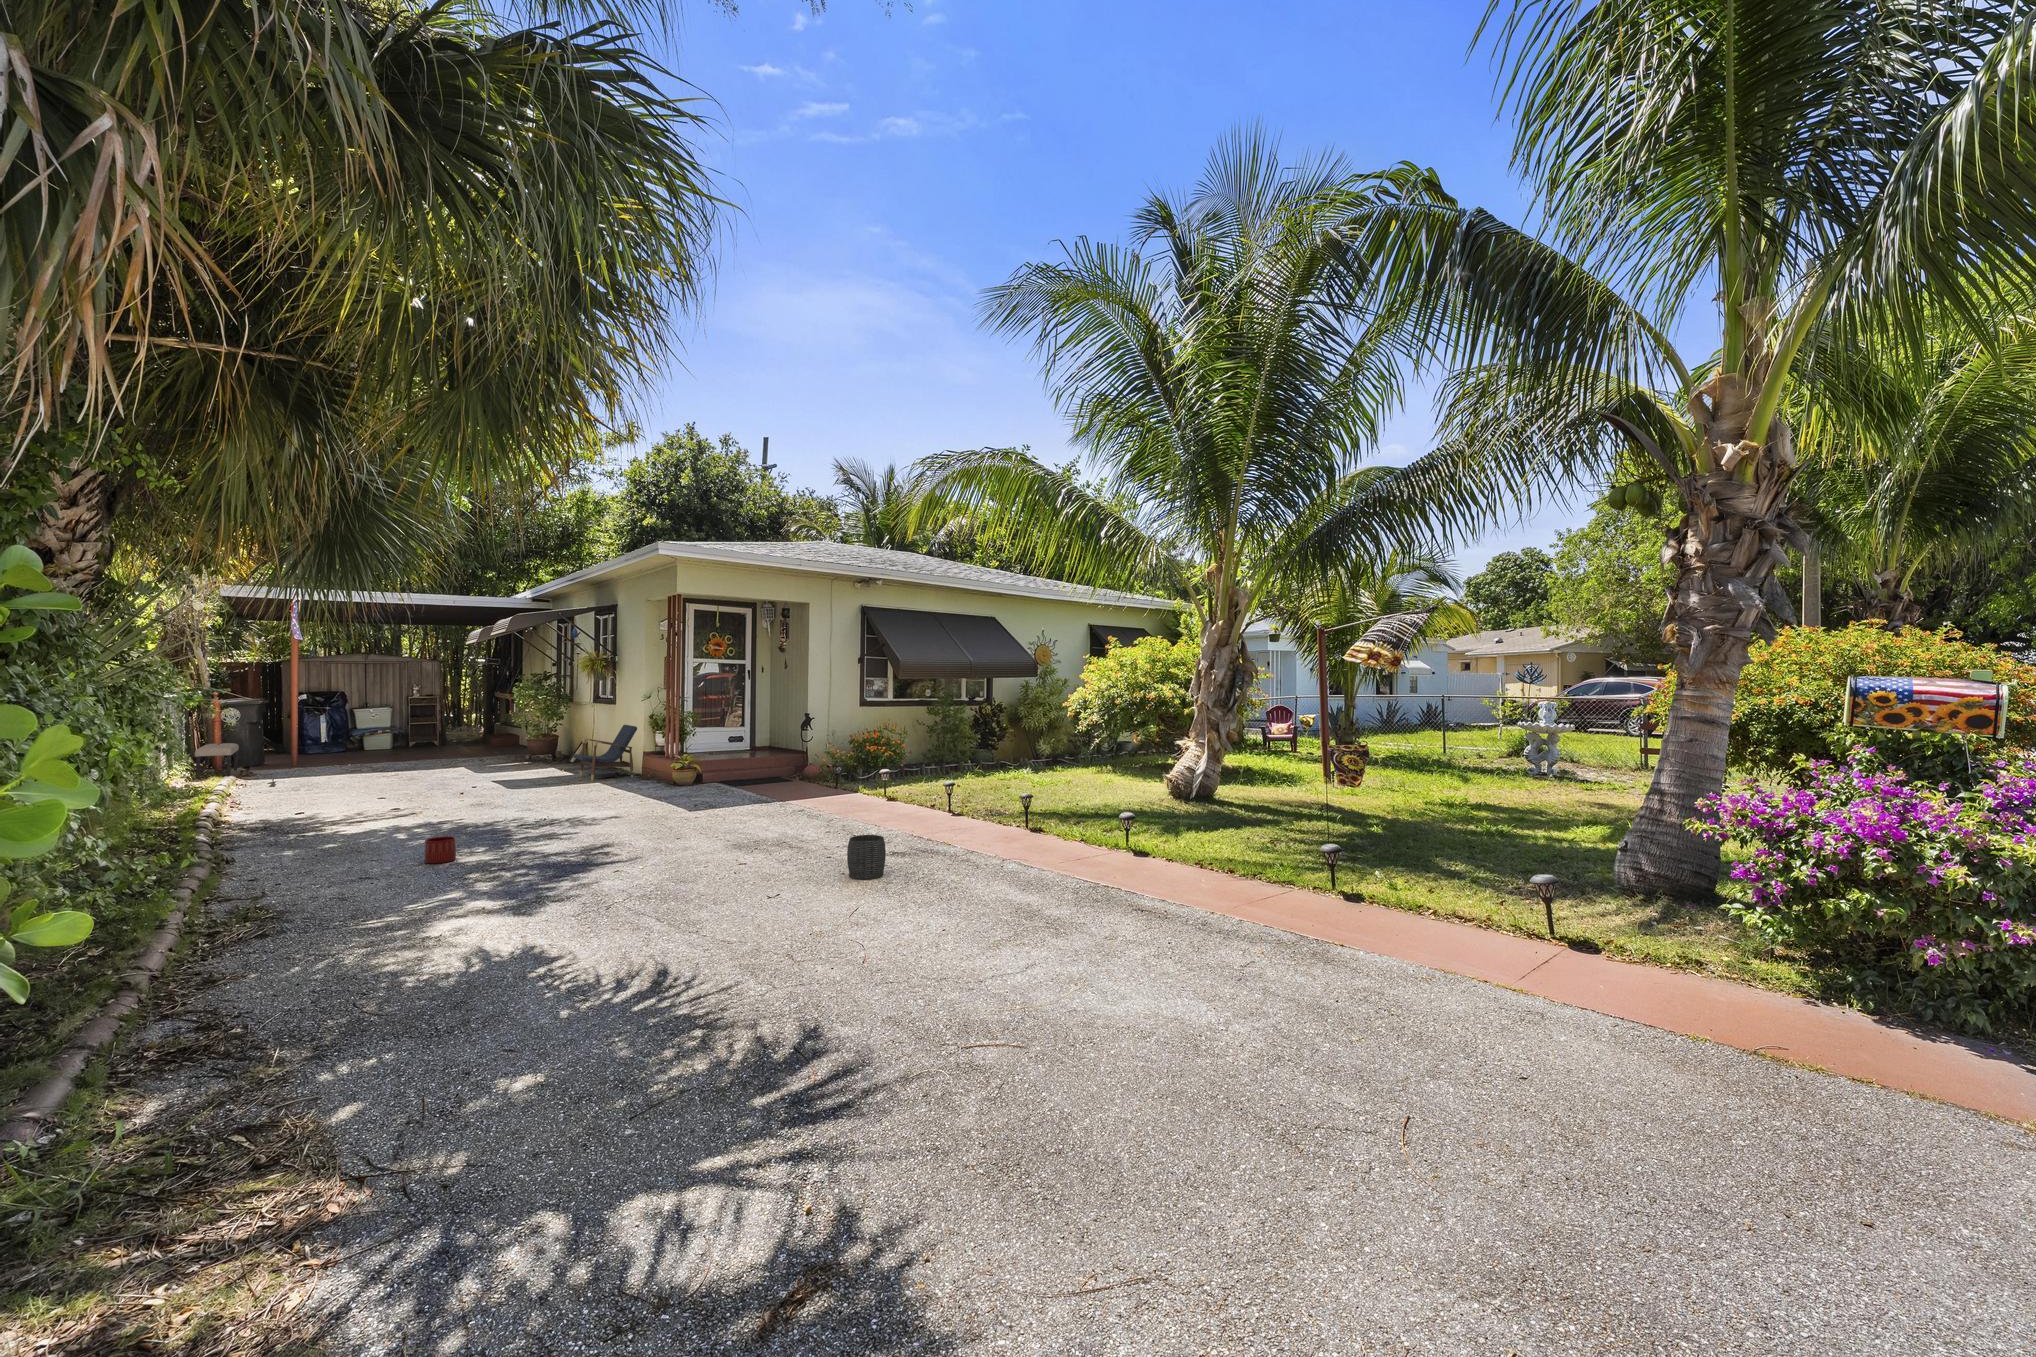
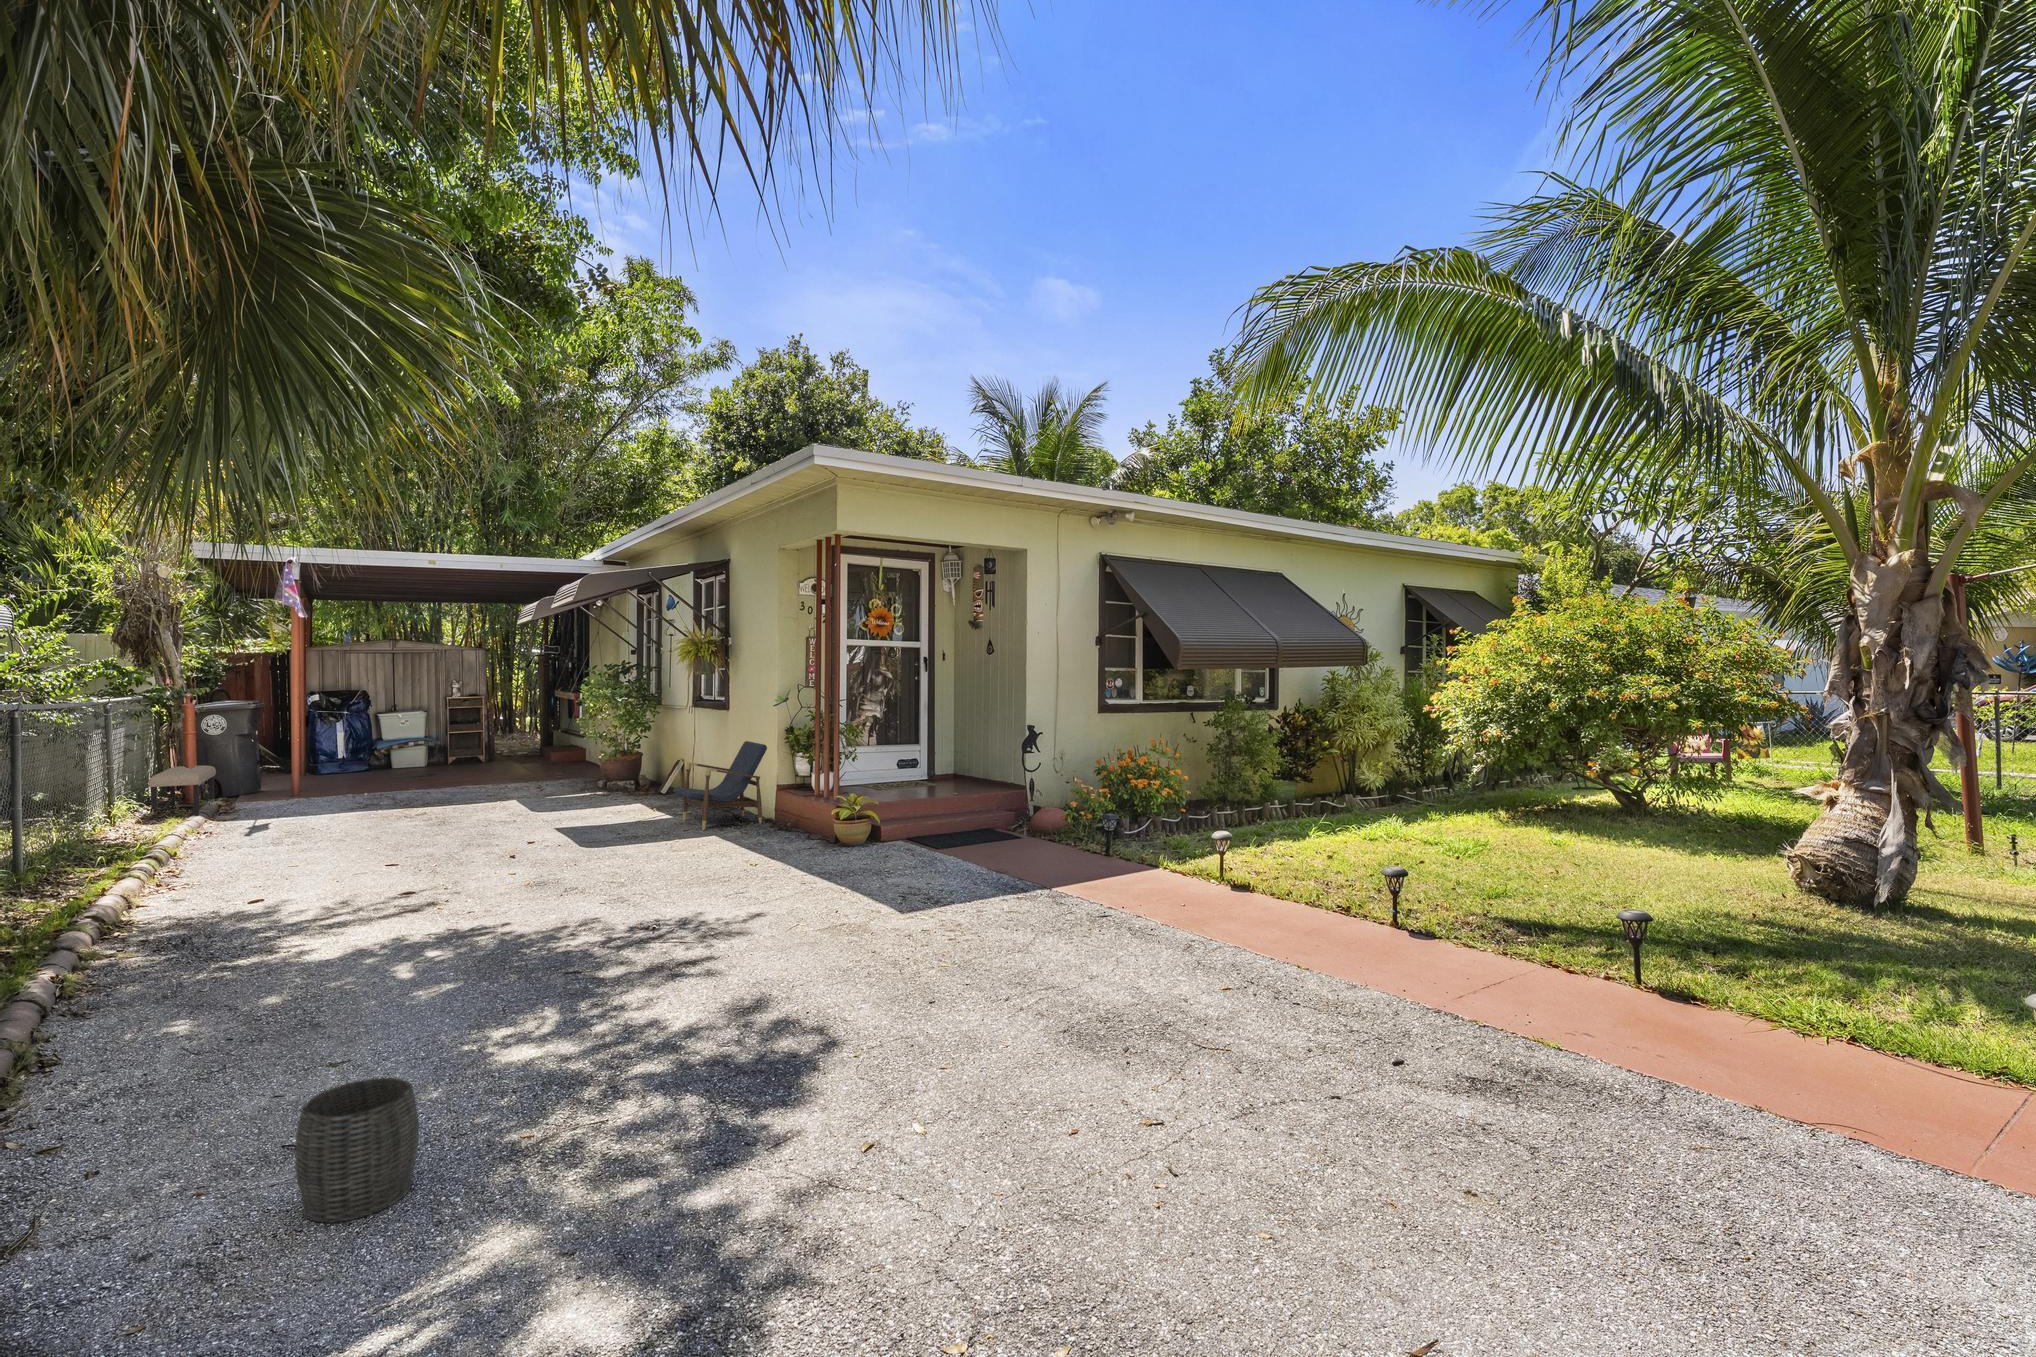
woven basket: present [847,835,886,880] -> present [295,1078,419,1223]
planter: present [425,836,456,864] -> none [438,998,499,1063]

